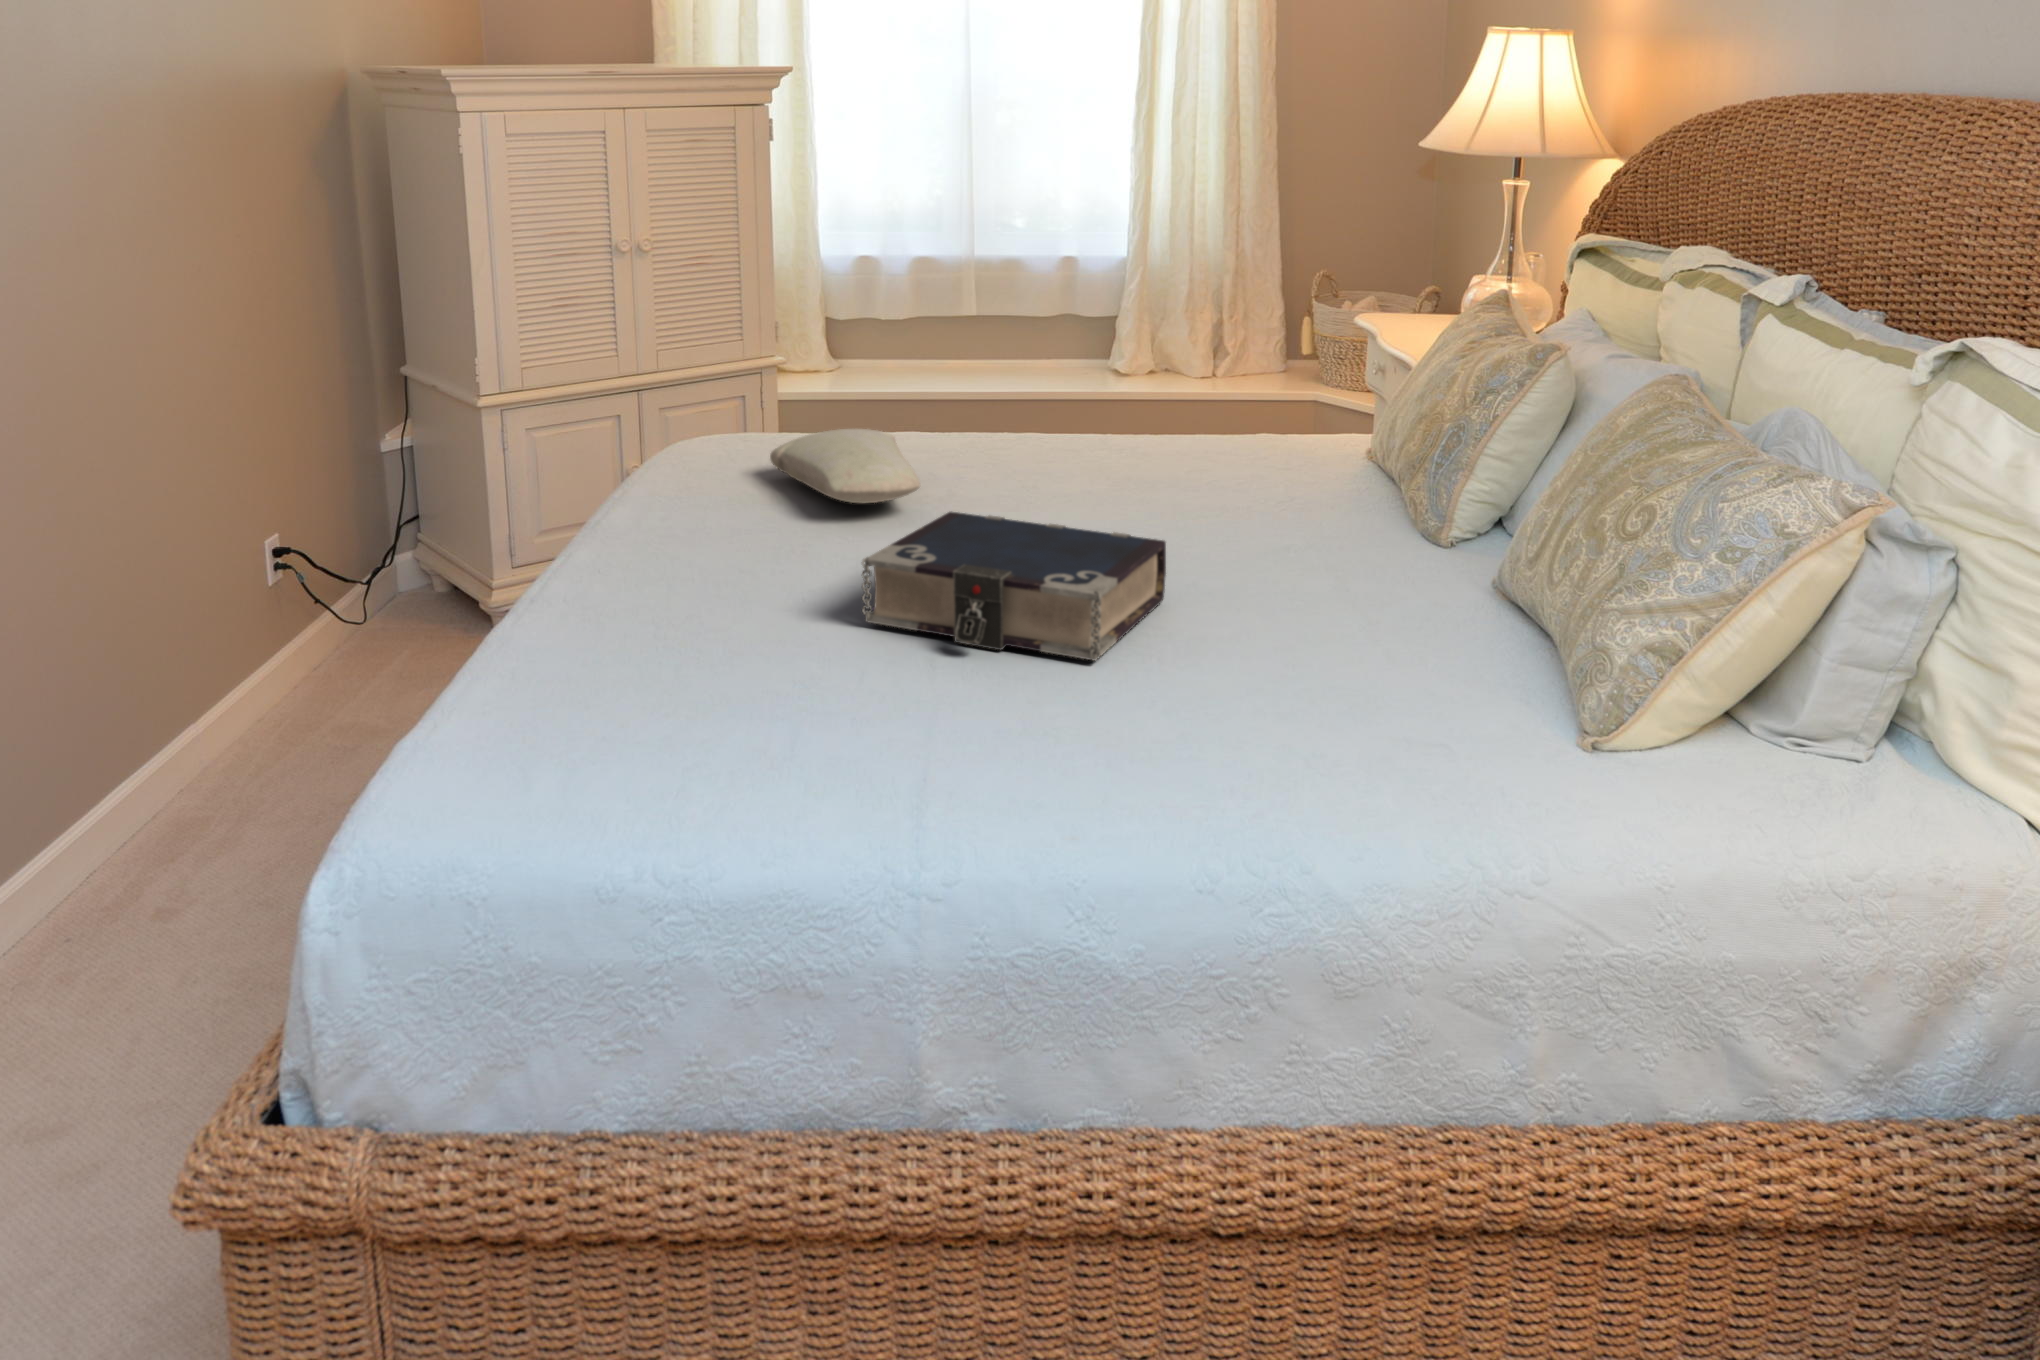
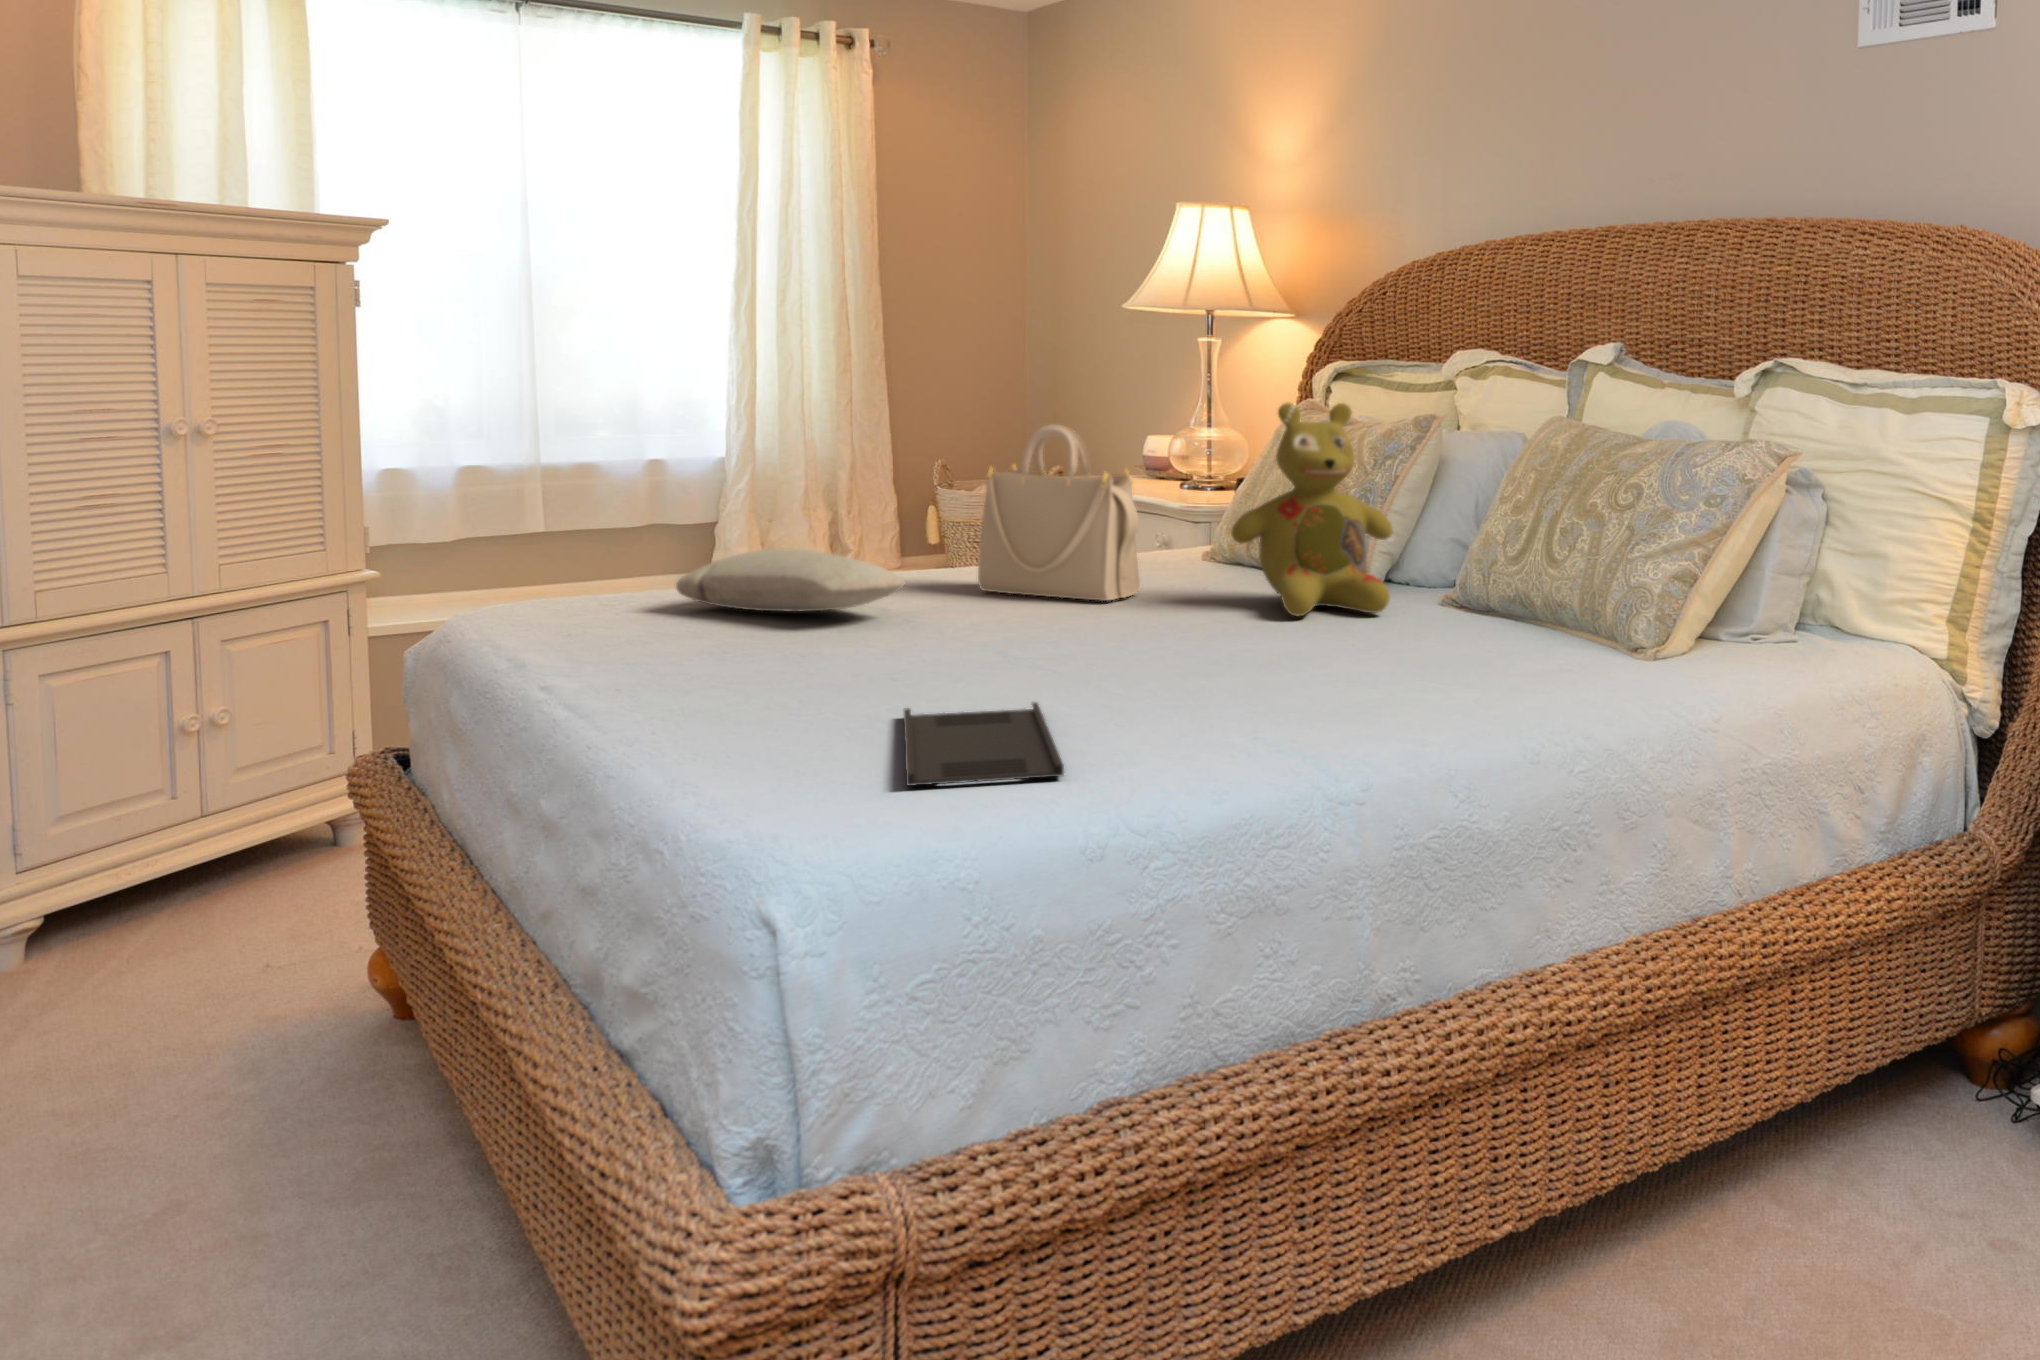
handbag: none [1038,330,1179,525] -> present [978,424,1140,601]
stuffed bear: none [1237,337,1431,598] -> present [1231,403,1393,617]
book: present [862,512,1166,661] -> none [1012,575,1265,670]
tray: none [523,661,797,797] -> present [904,702,1064,786]

